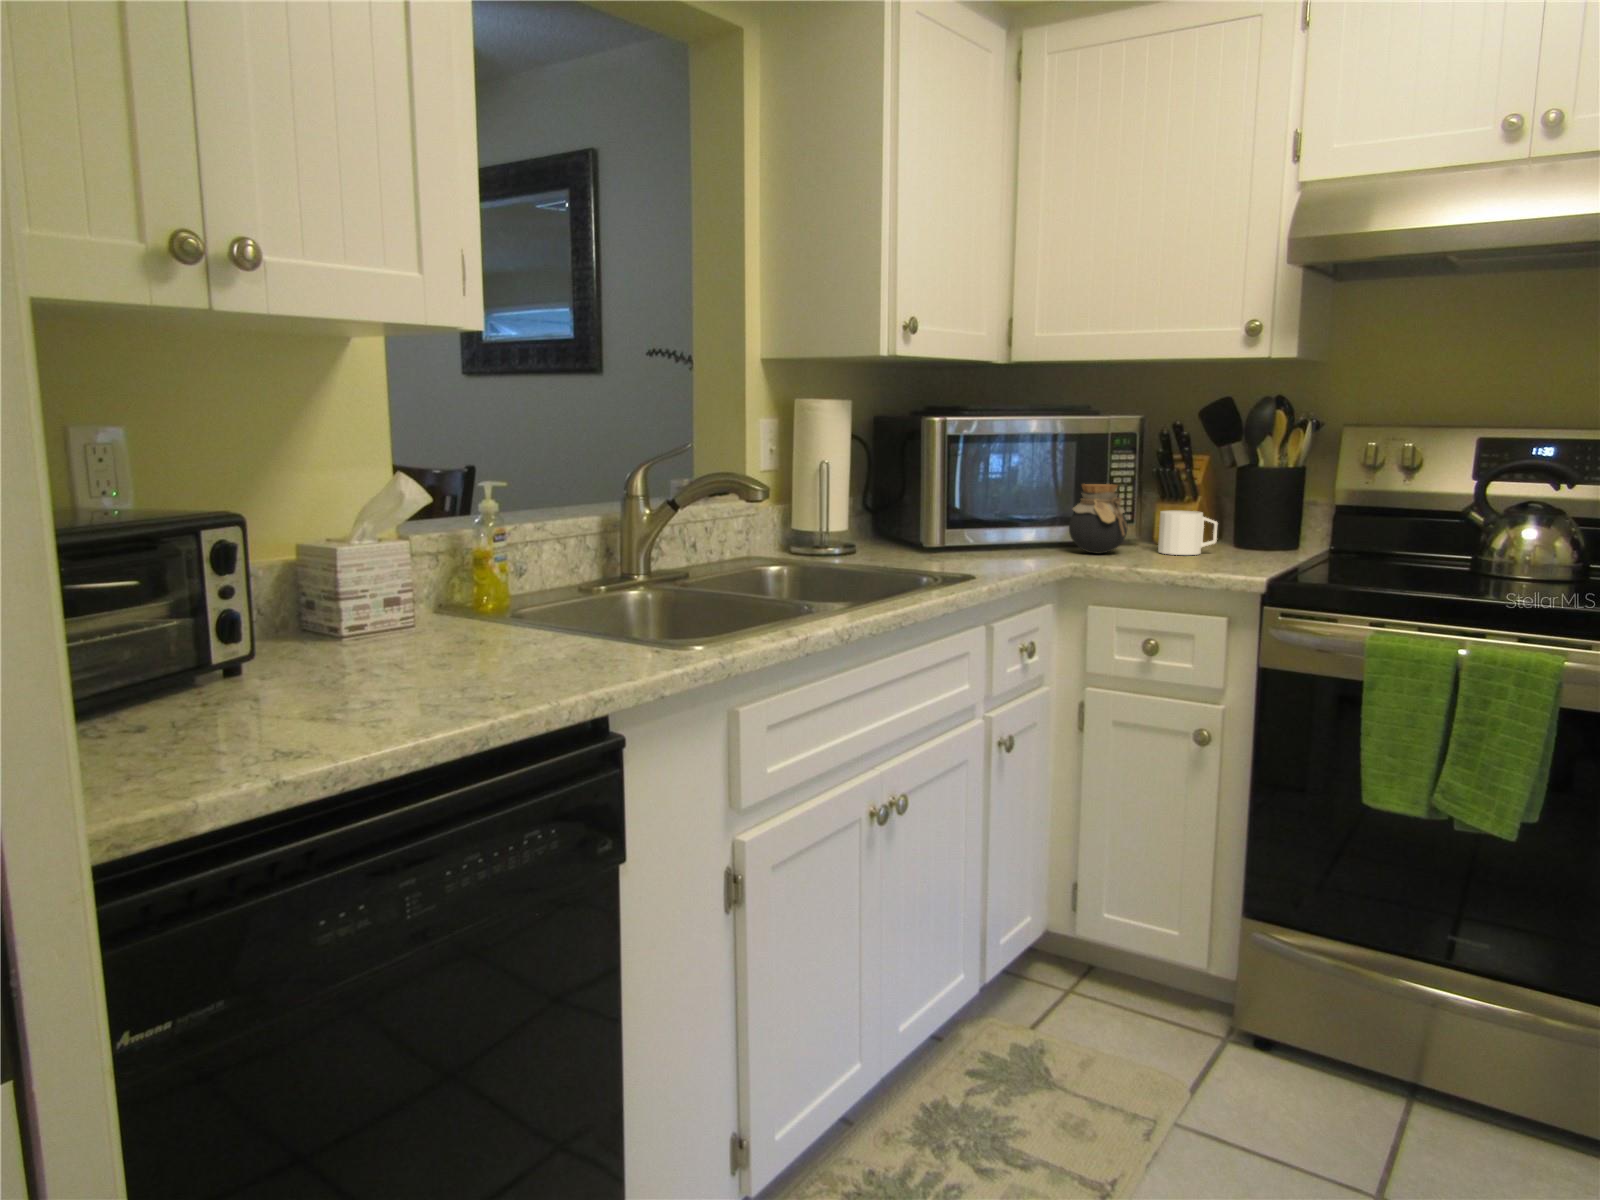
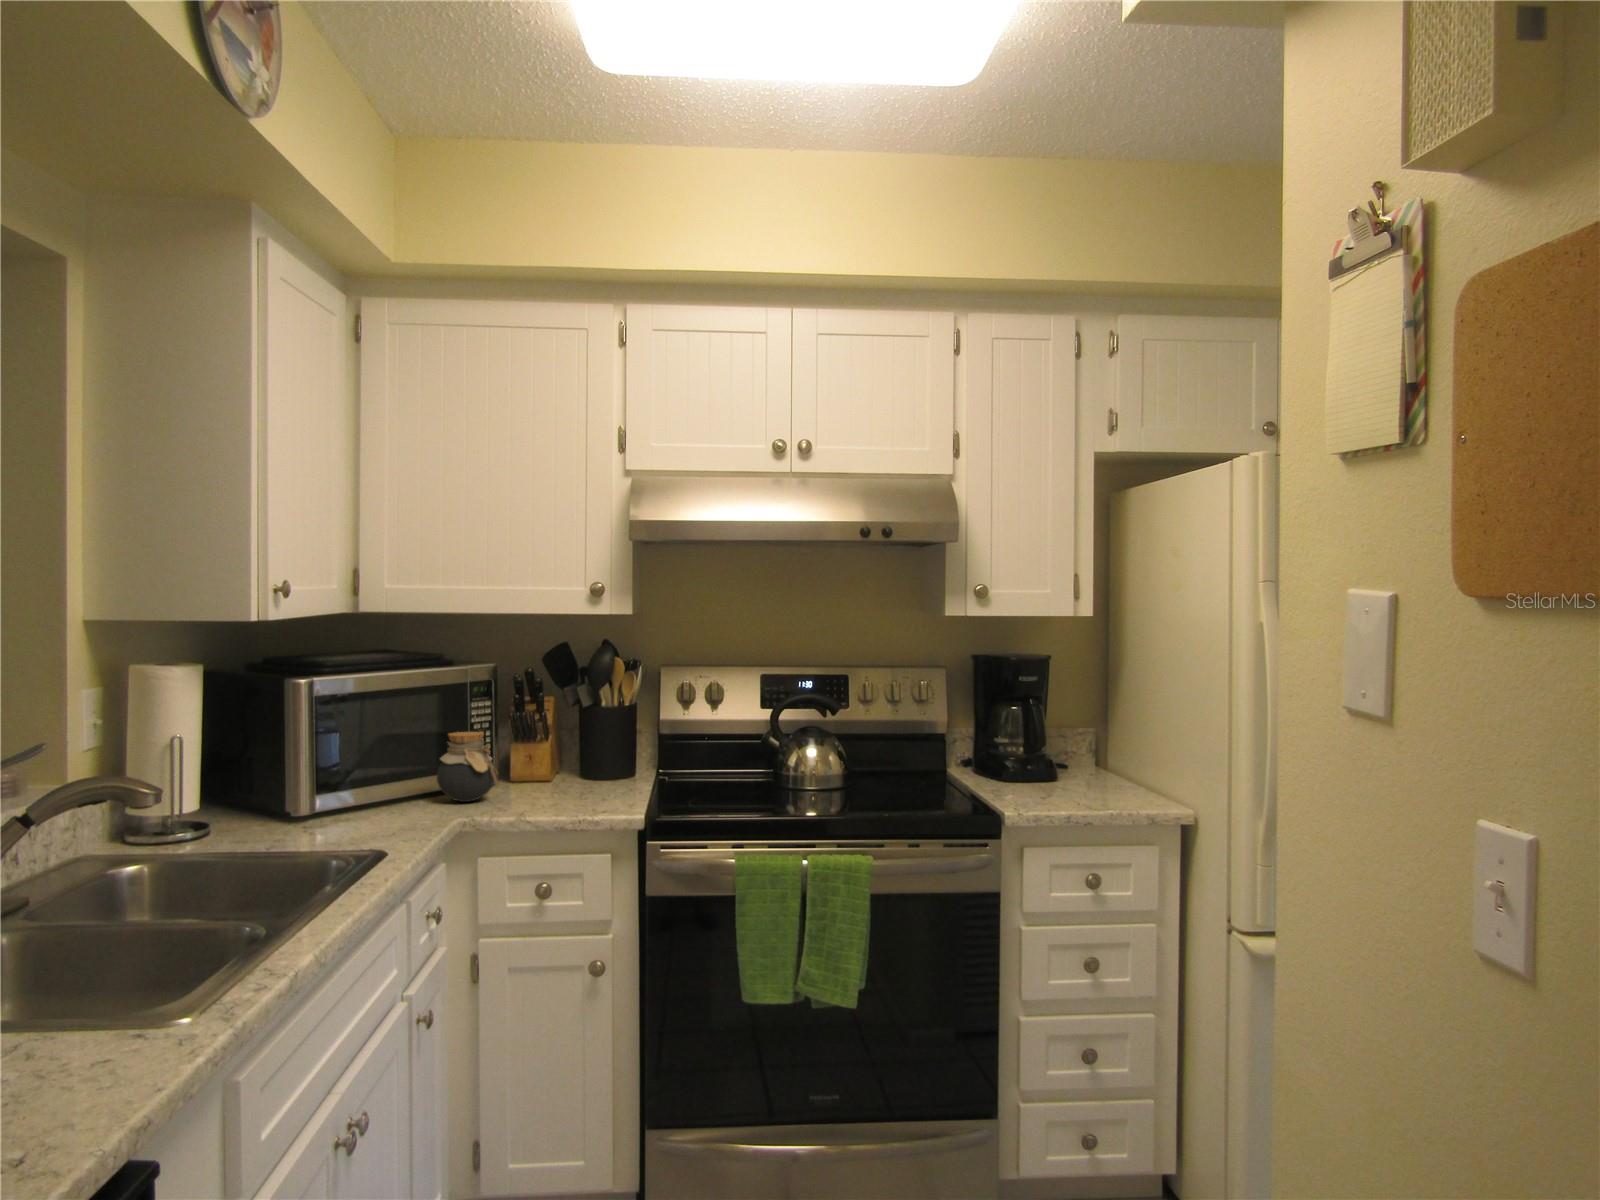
mug: present [1158,510,1217,555] -> none [520,750,572,795]

